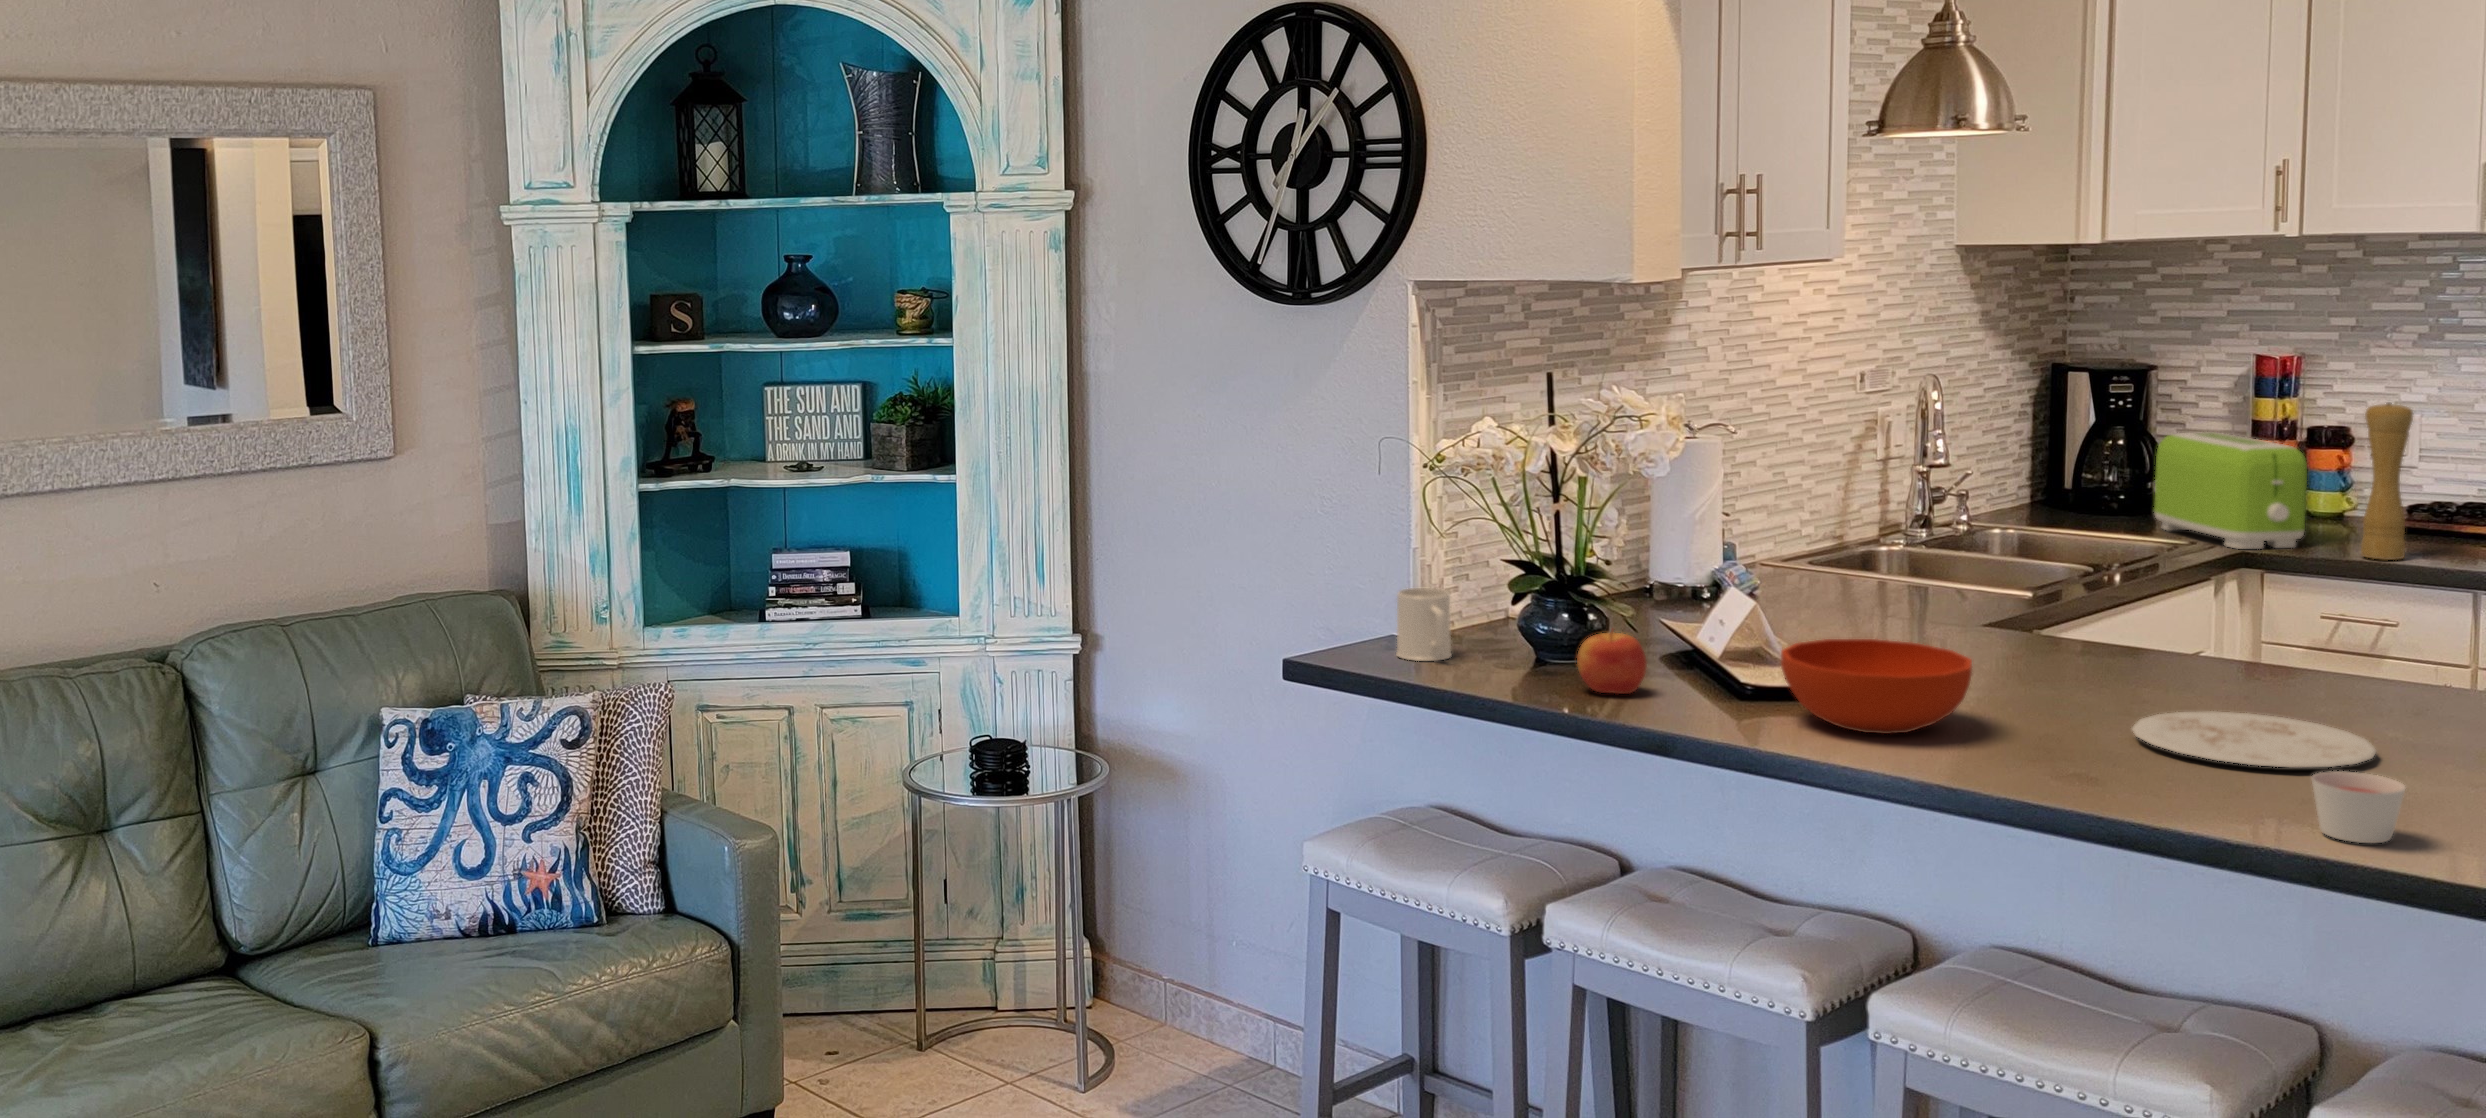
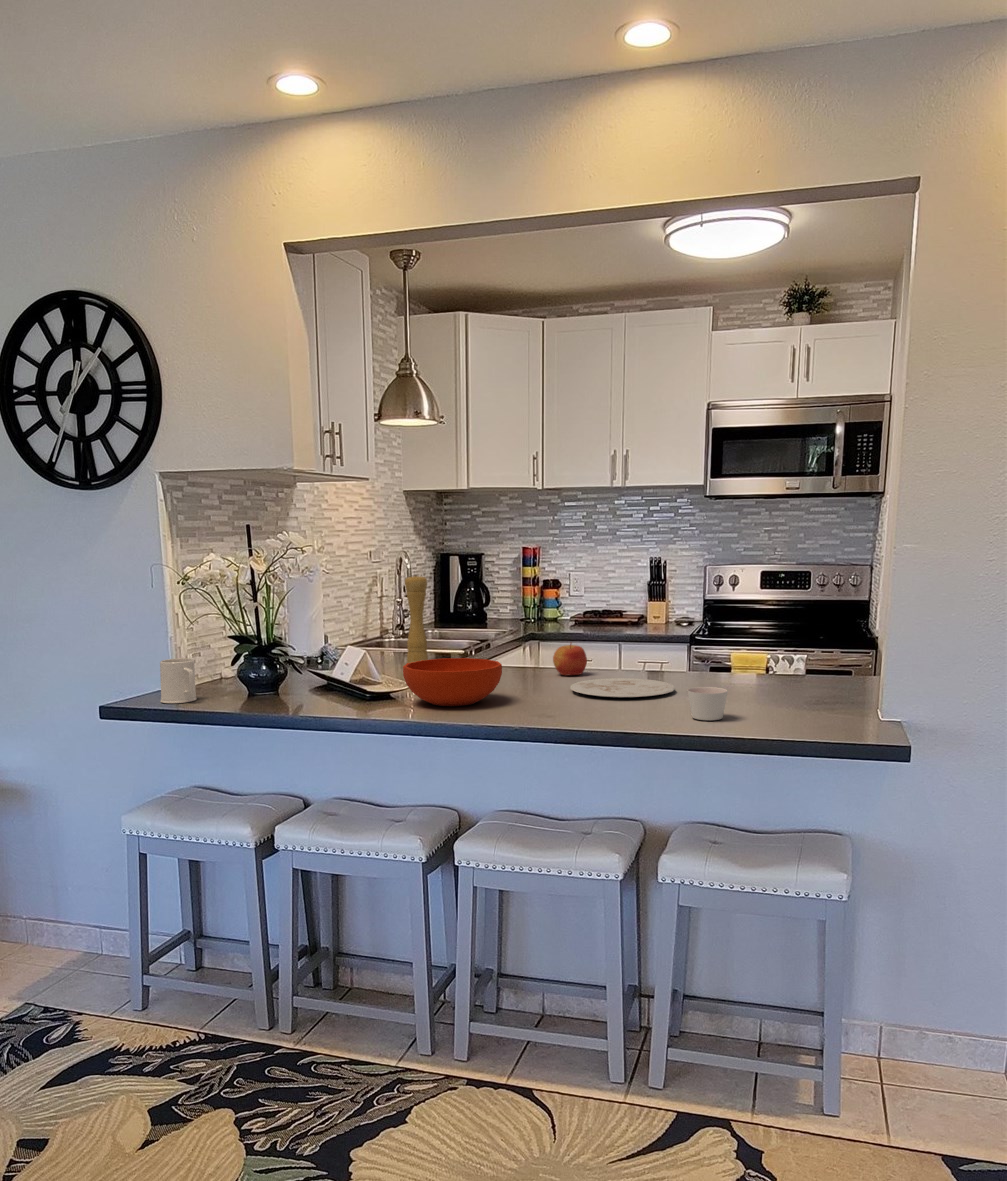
pepper mill: present [2361,402,2413,560] -> present [405,575,428,663]
toaster: present [2154,432,2307,549] -> none [493,579,556,628]
apple: present [1577,628,1647,694] -> present [553,644,587,675]

